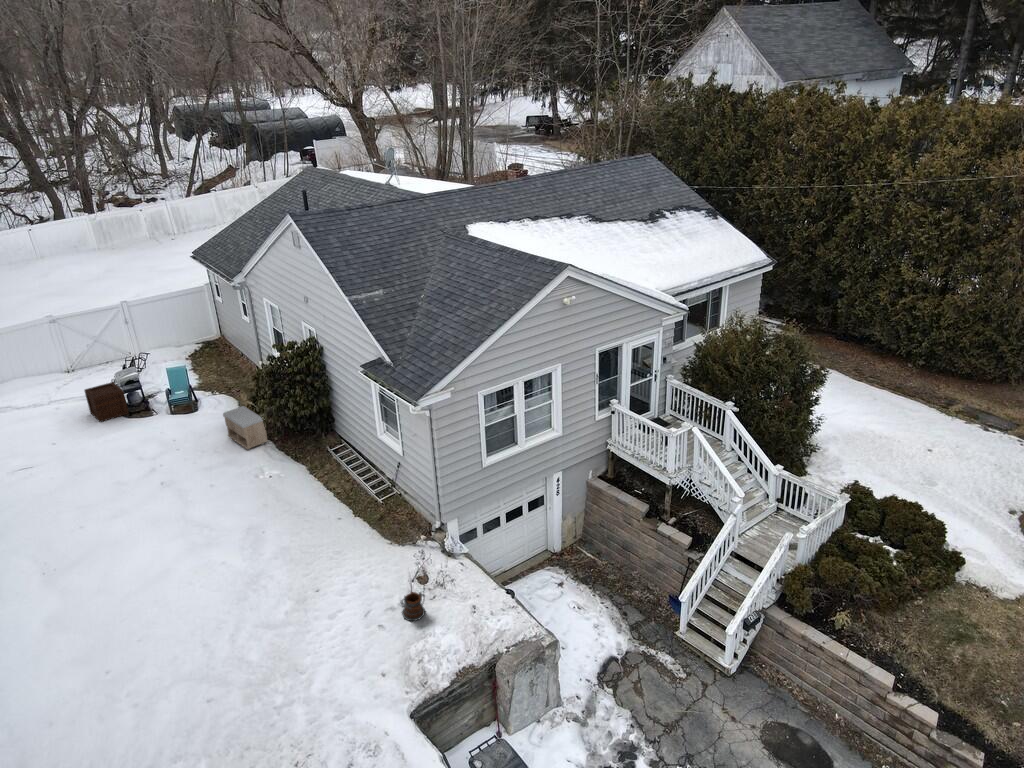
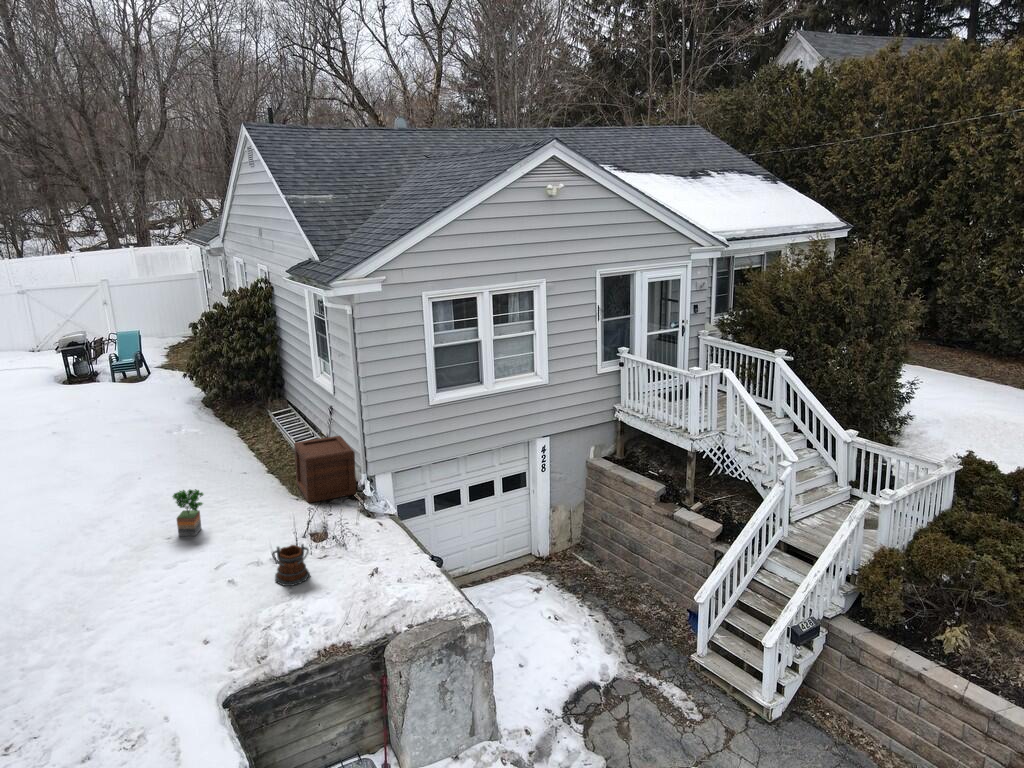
wooden crate: present [85,382,129,422] -> present [294,436,356,503]
storage bench: present [223,406,267,449] -> none [151,361,200,409]
potted tree: none [311,550,335,584] -> present [172,489,203,536]

